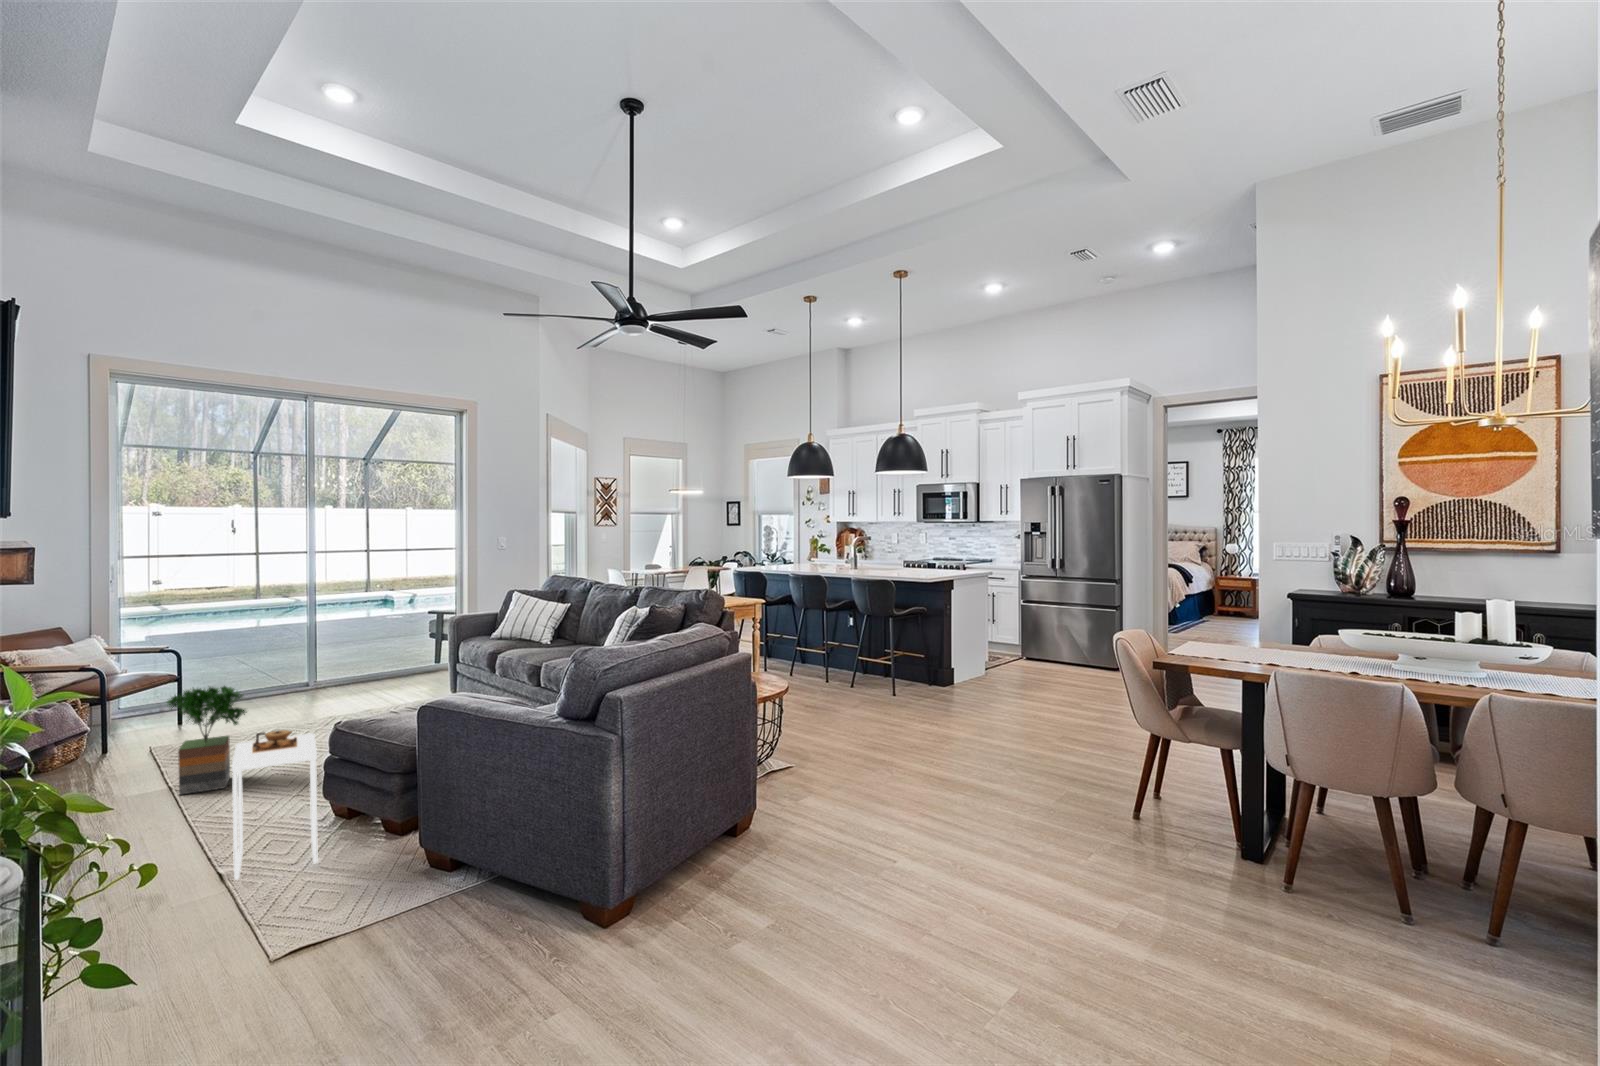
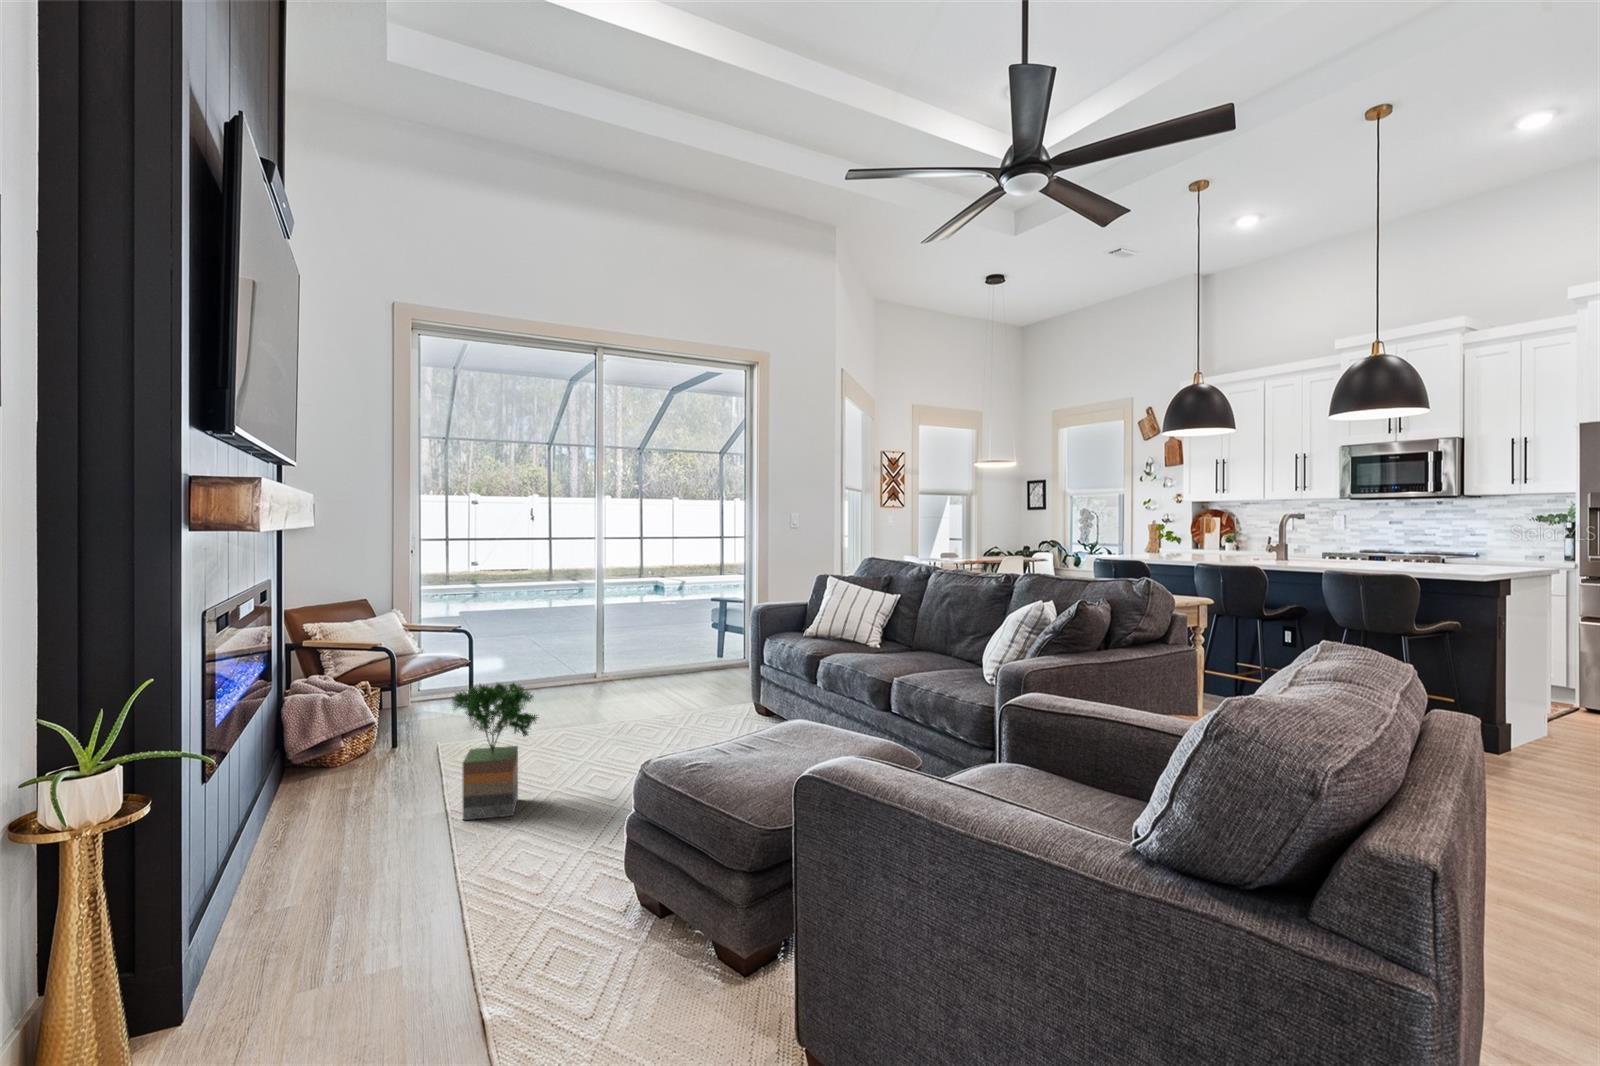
side table: present [232,730,318,880] -> none [522,769,637,1007]

